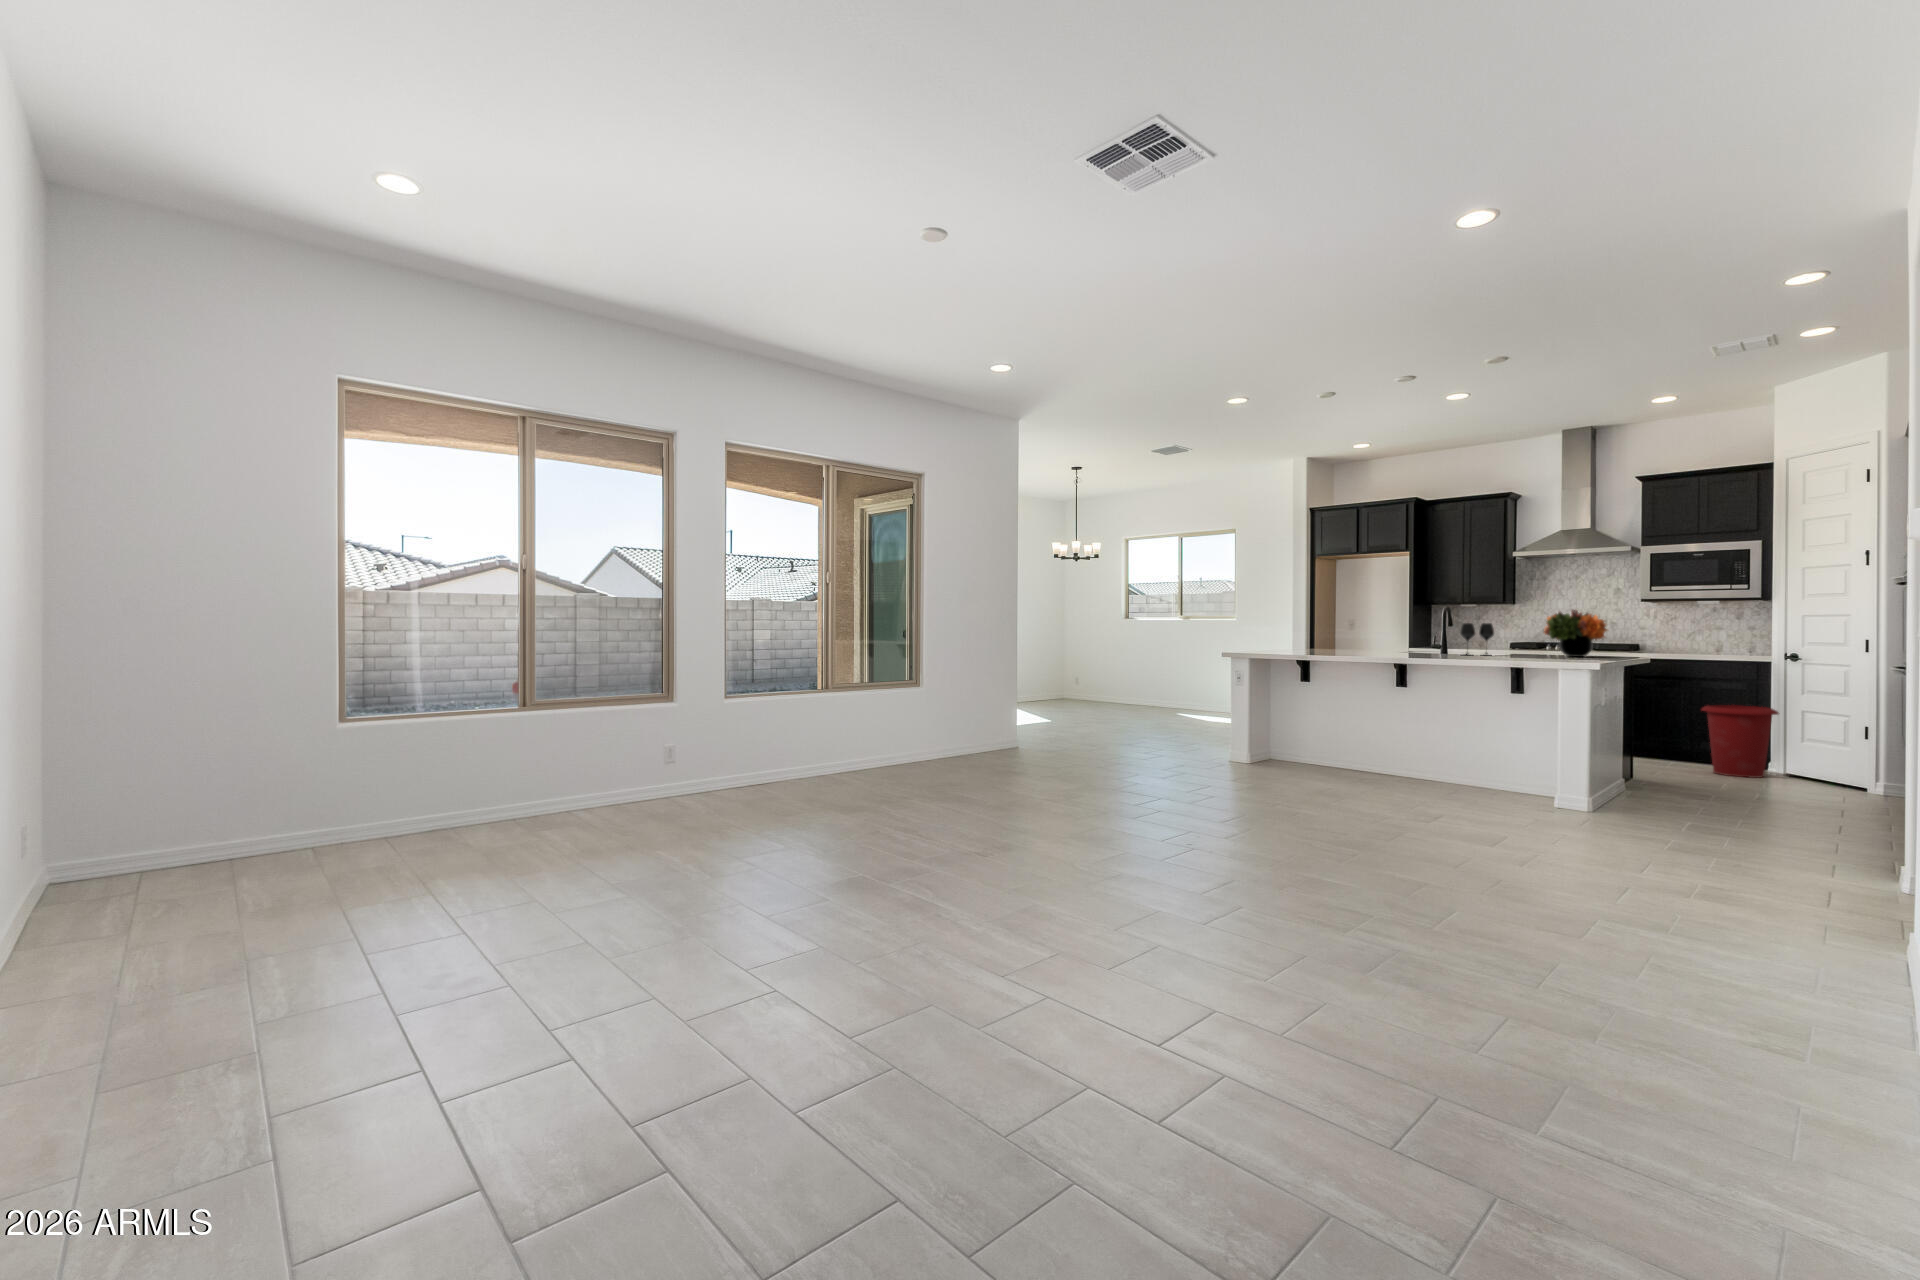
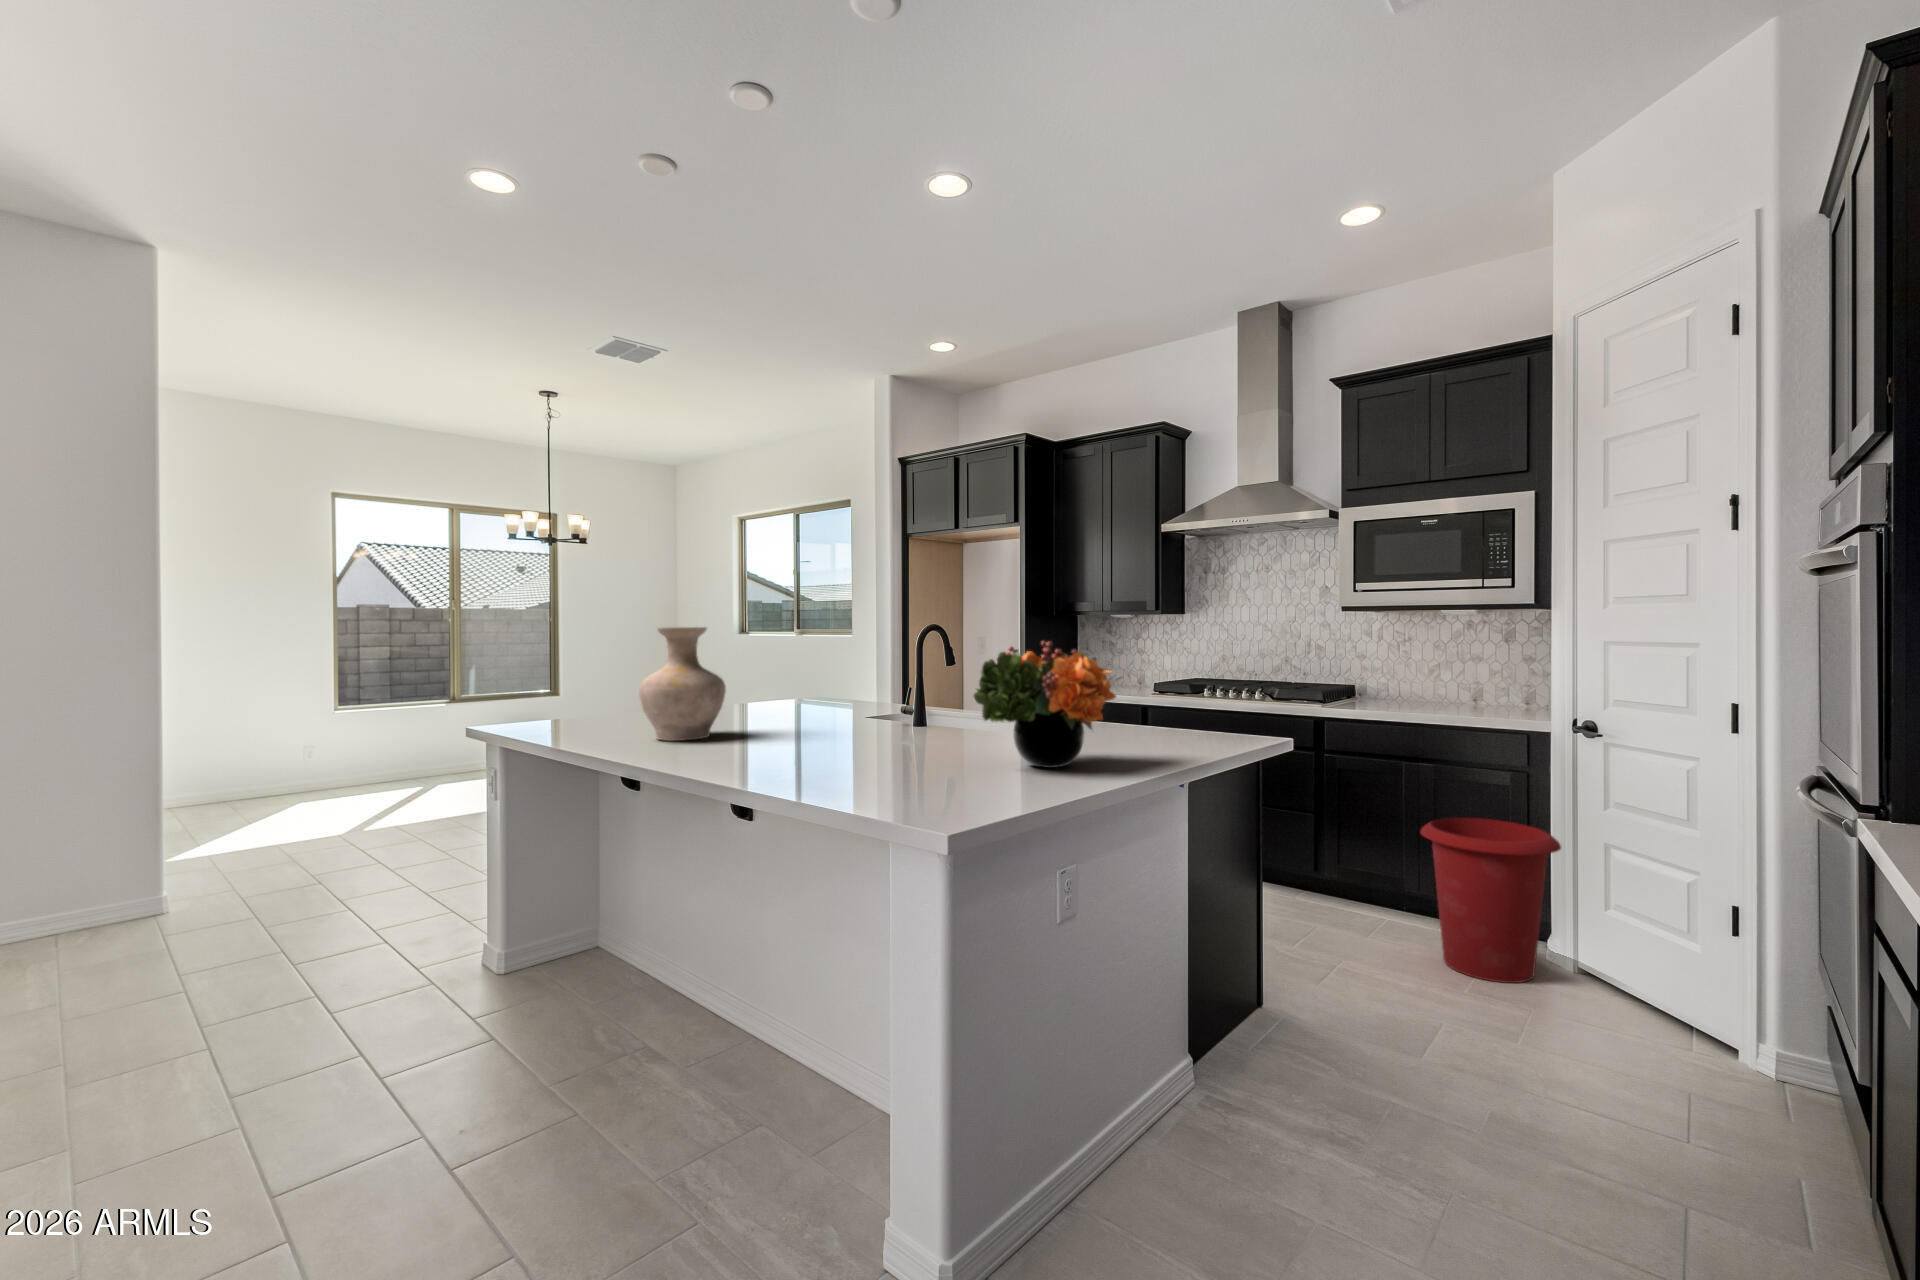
vase: none [1347,605,1387,653] -> present [639,627,726,741]
wine glass: present [1460,623,1494,656] -> none [821,673,898,755]

